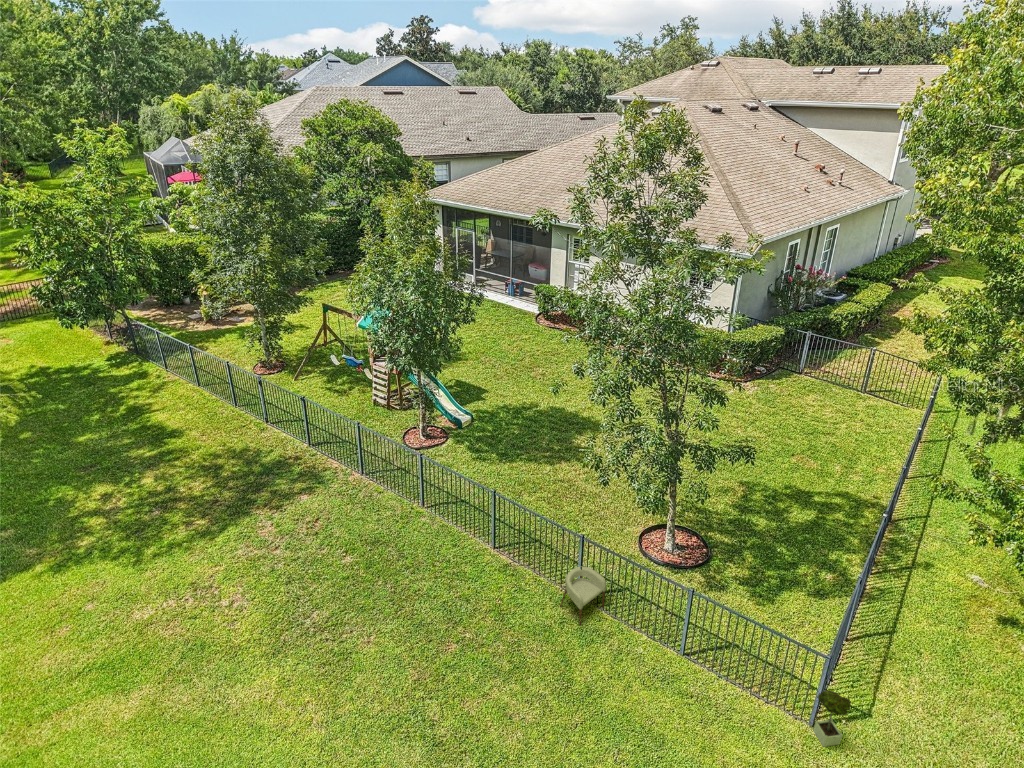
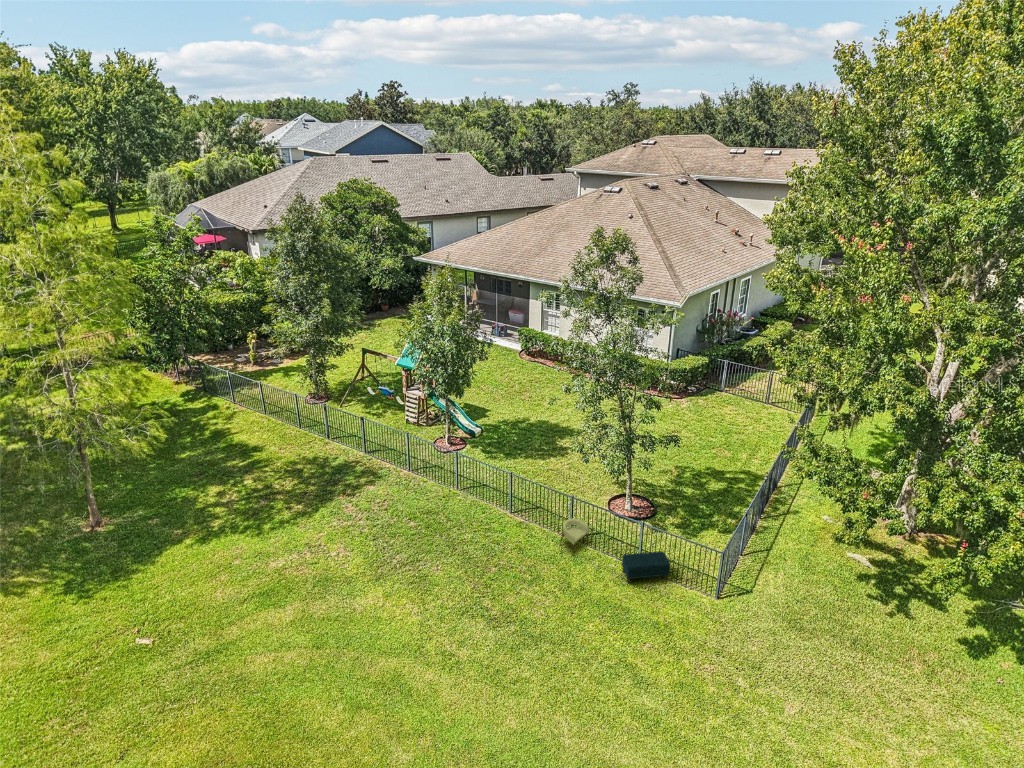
bench: none [654,632,733,682] -> present [622,551,670,583]
potted tree: present [814,690,851,747] -> none [720,575,739,611]

